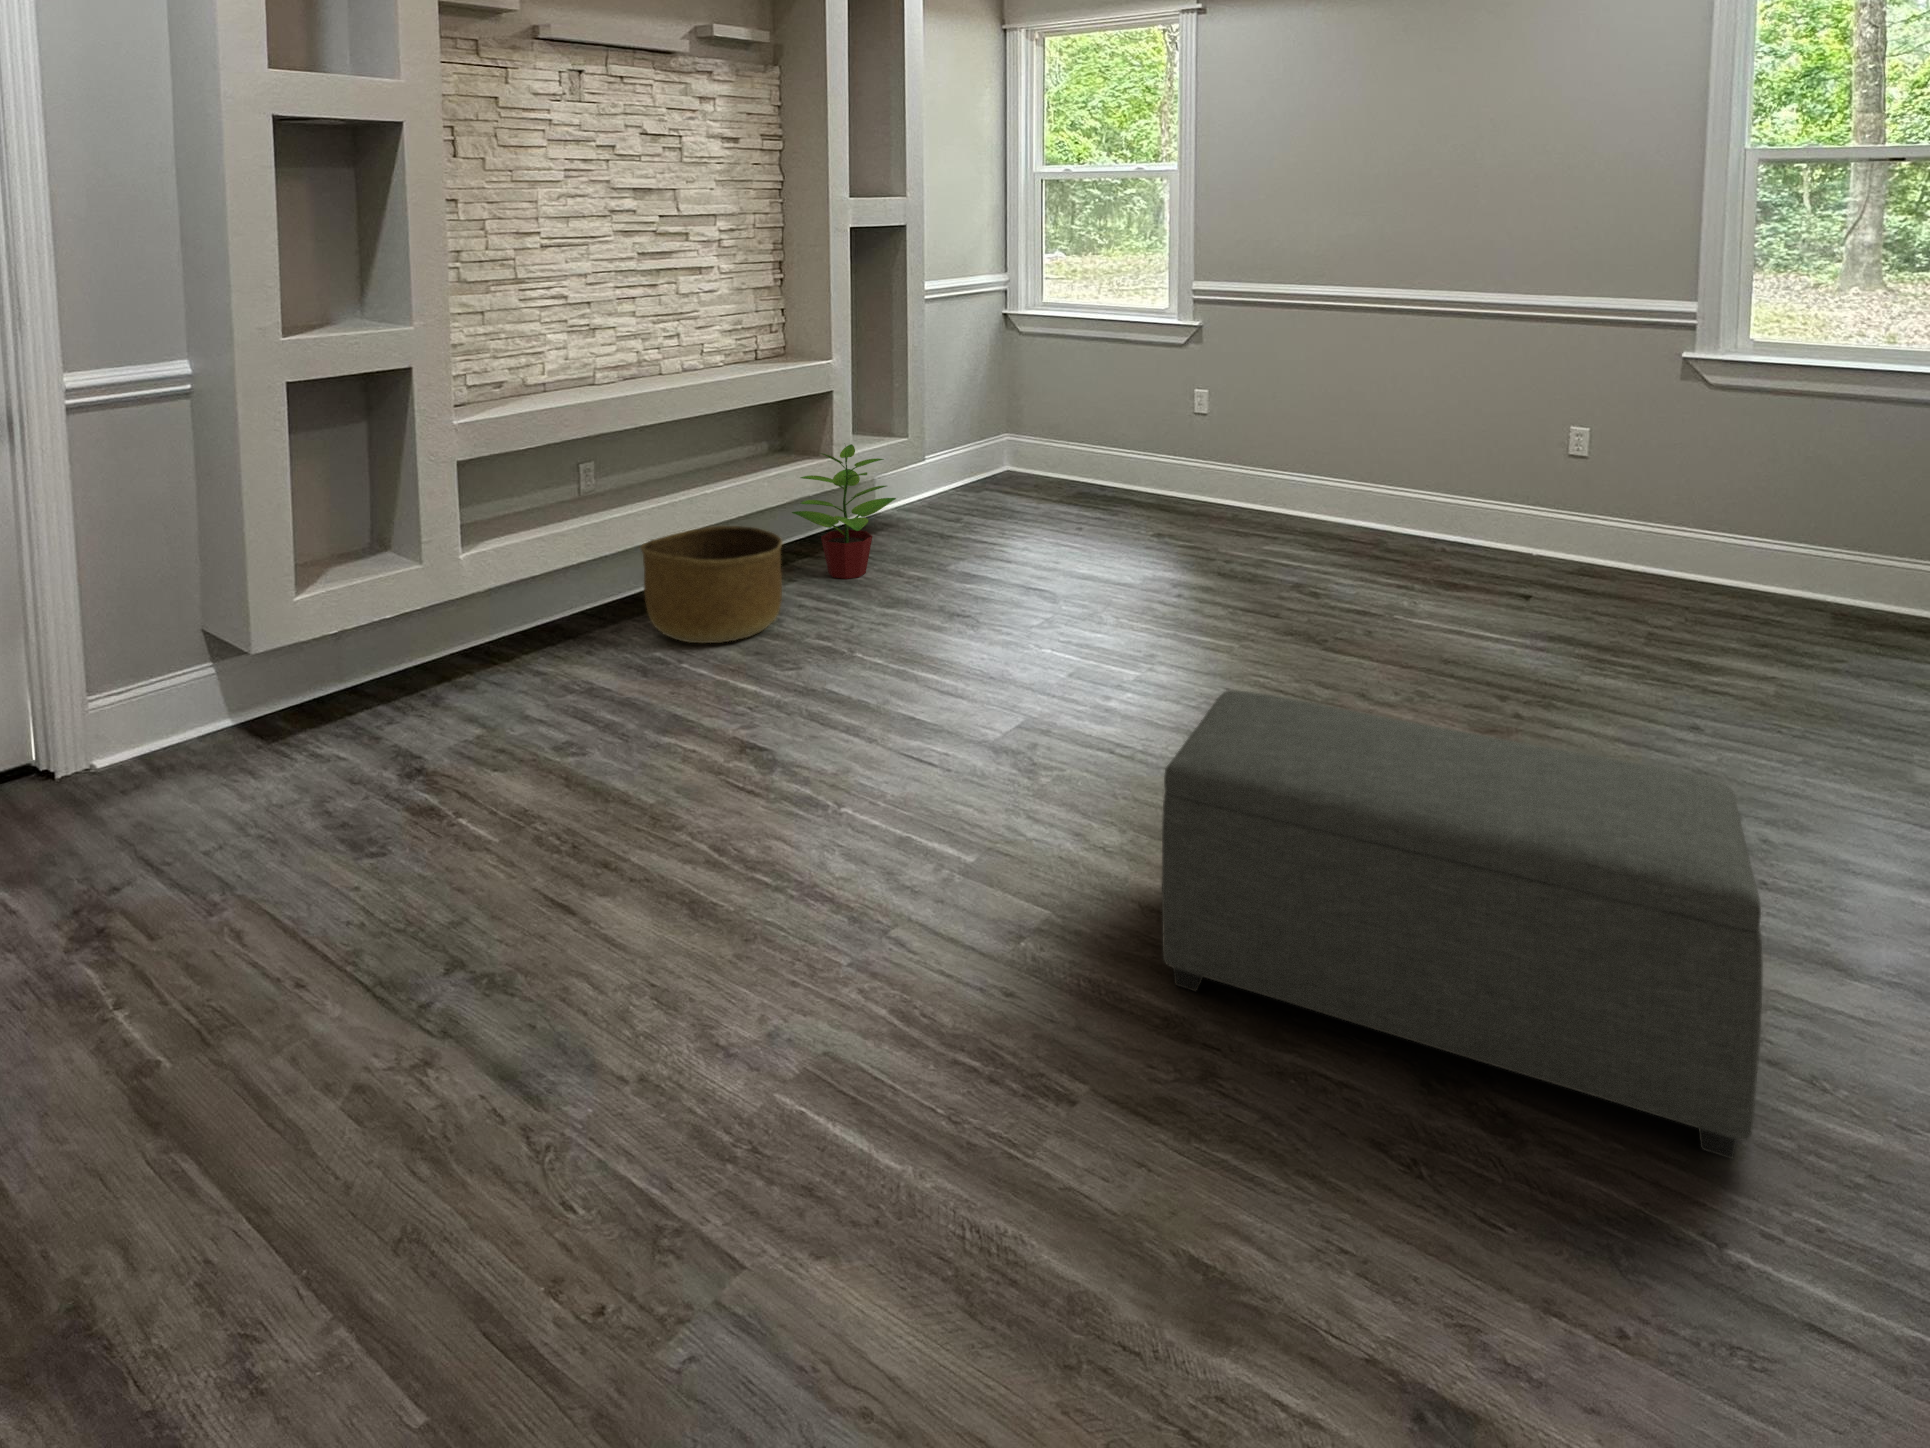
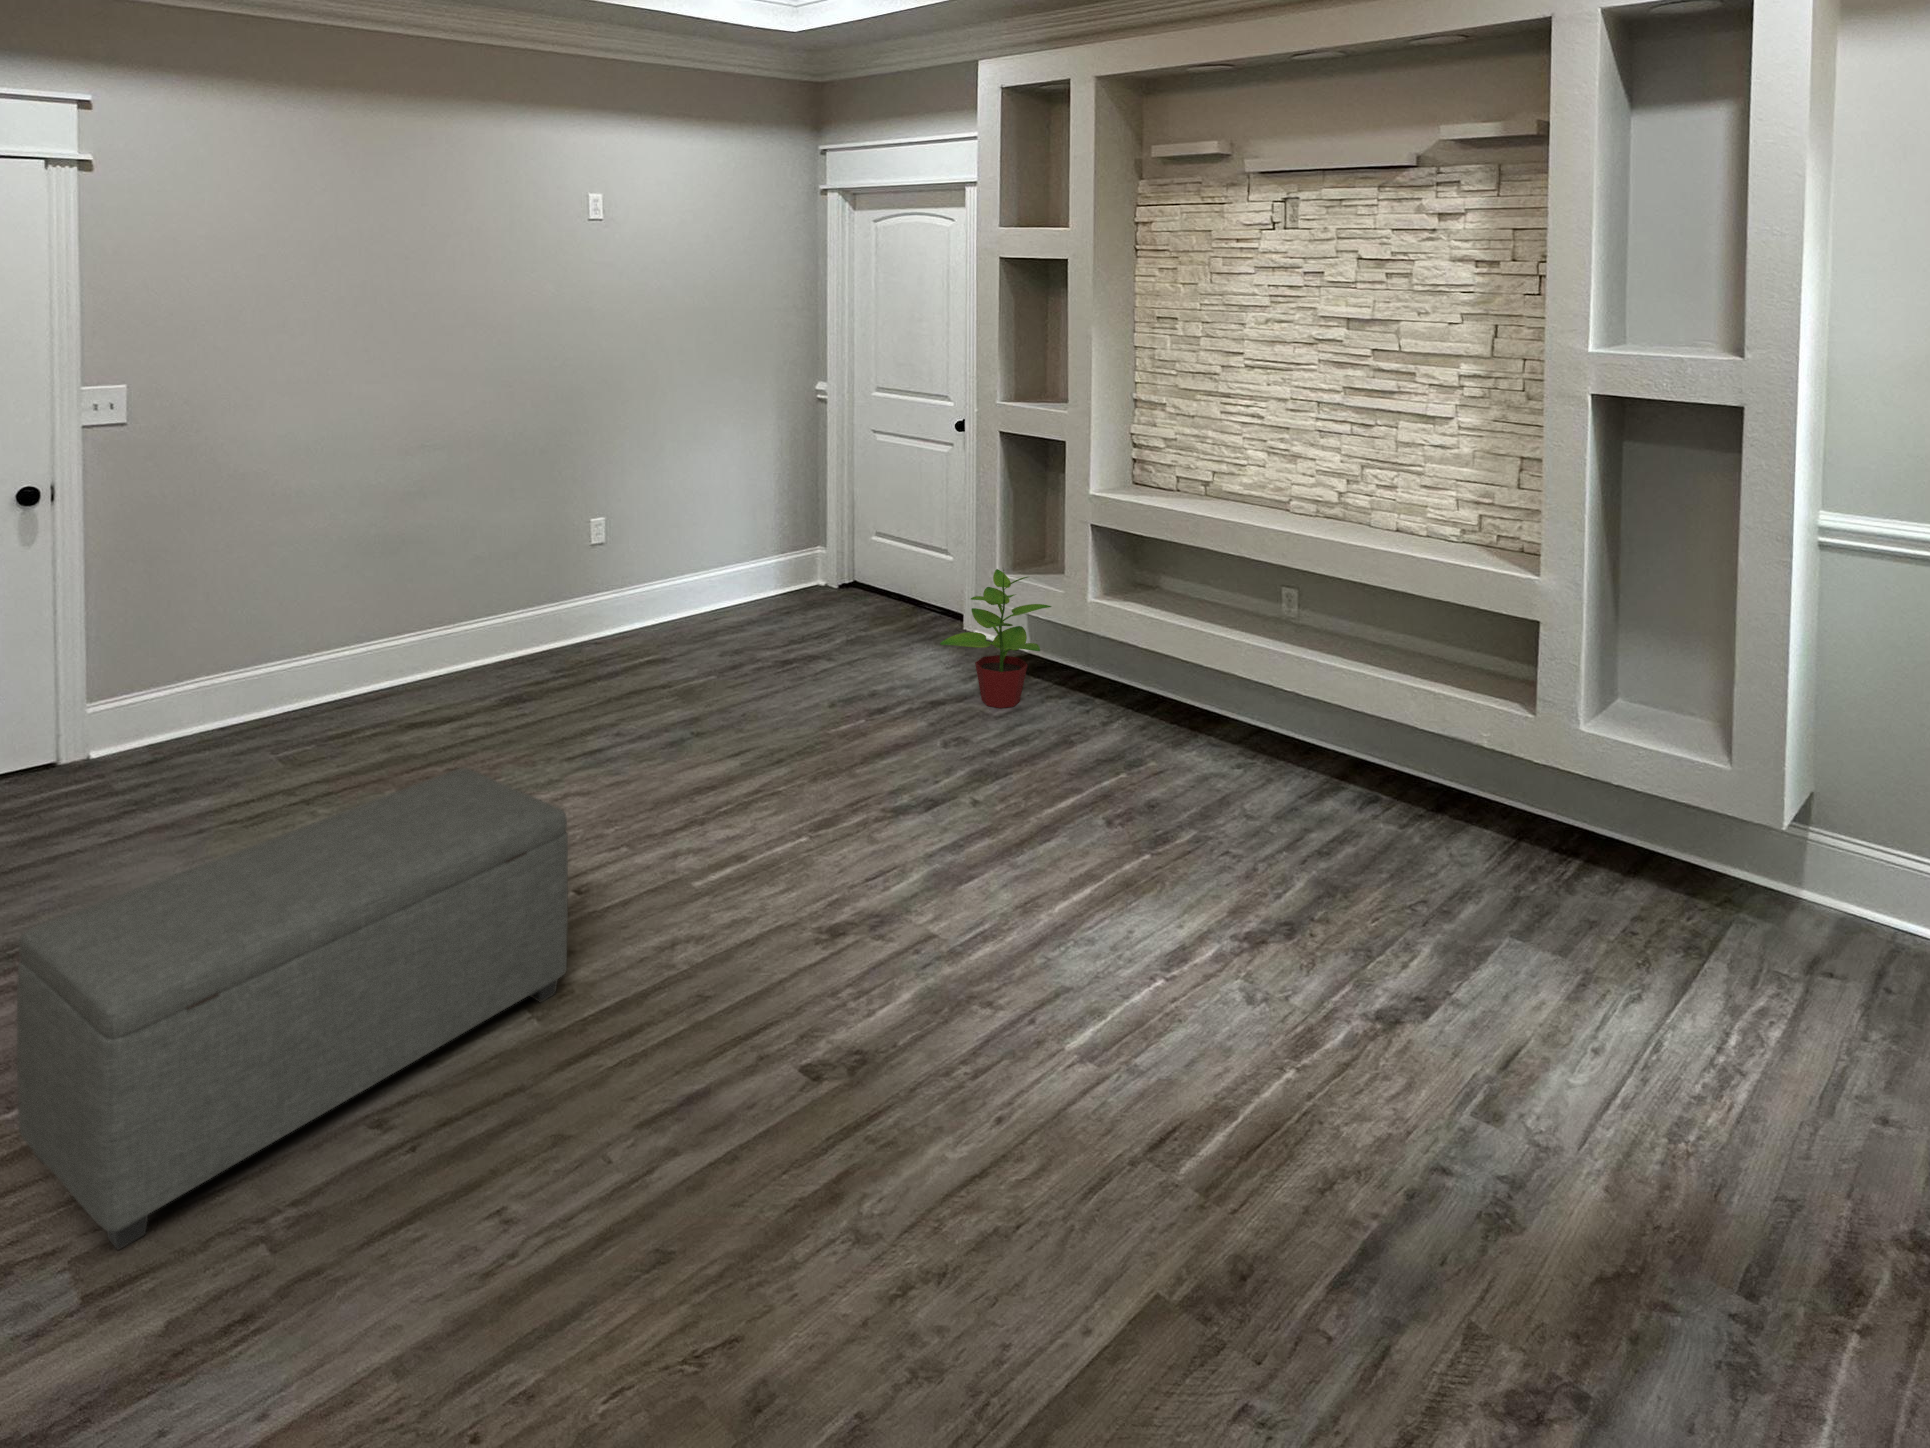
potted plant: present [792,444,896,579] -> present [940,569,1051,708]
basket: present [640,526,783,643] -> none [1124,660,1275,796]

